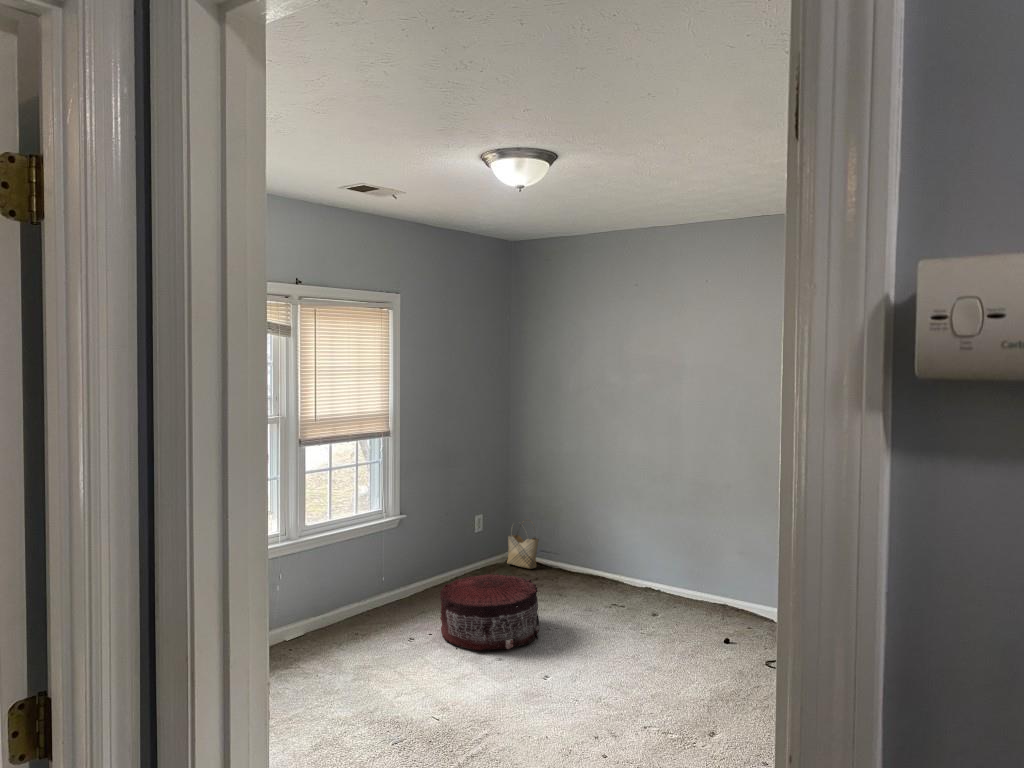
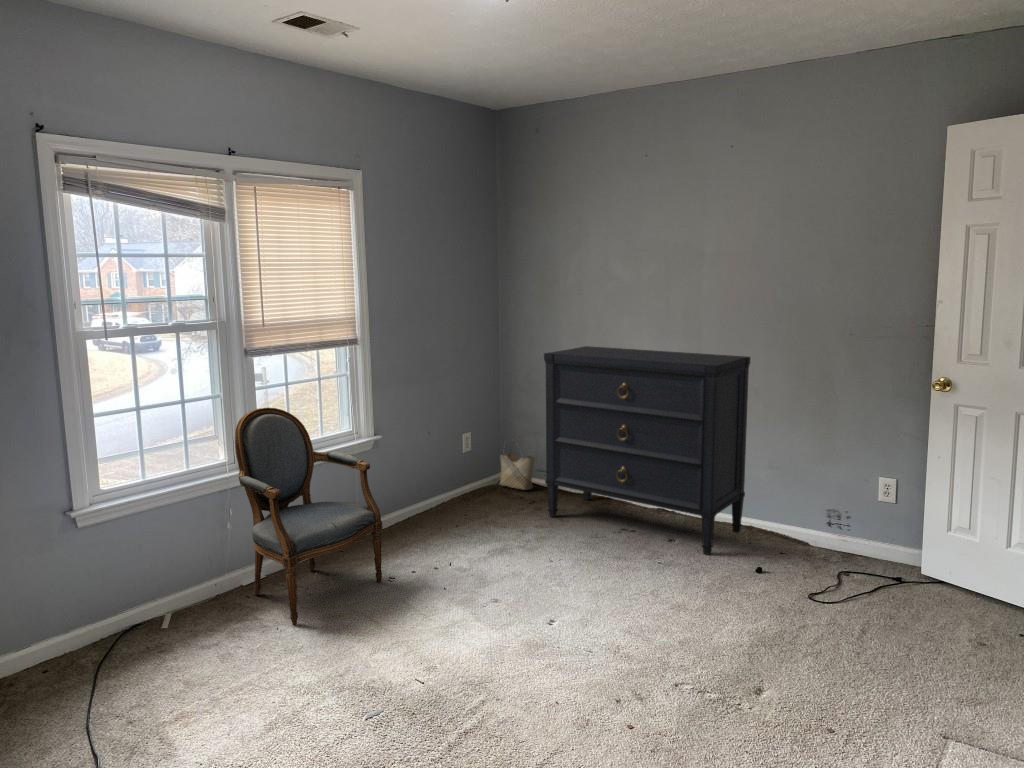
dresser: none [547,441,724,628] -> present [544,346,750,554]
armchair: none [289,488,406,671] -> present [235,408,383,625]
pouf: present [440,574,539,651] -> none [423,499,540,592]

